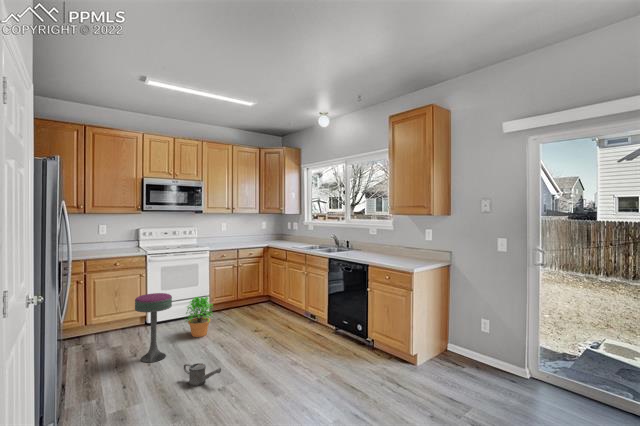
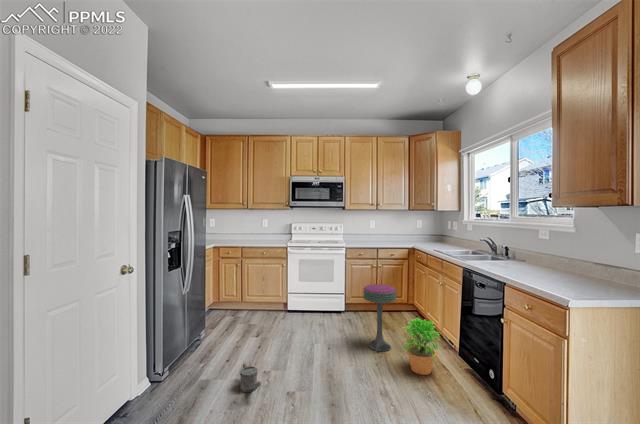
bar stool: present [135,293,172,362] -> present [363,284,396,351]
potted plant: present [186,297,211,337] -> present [403,318,439,375]

